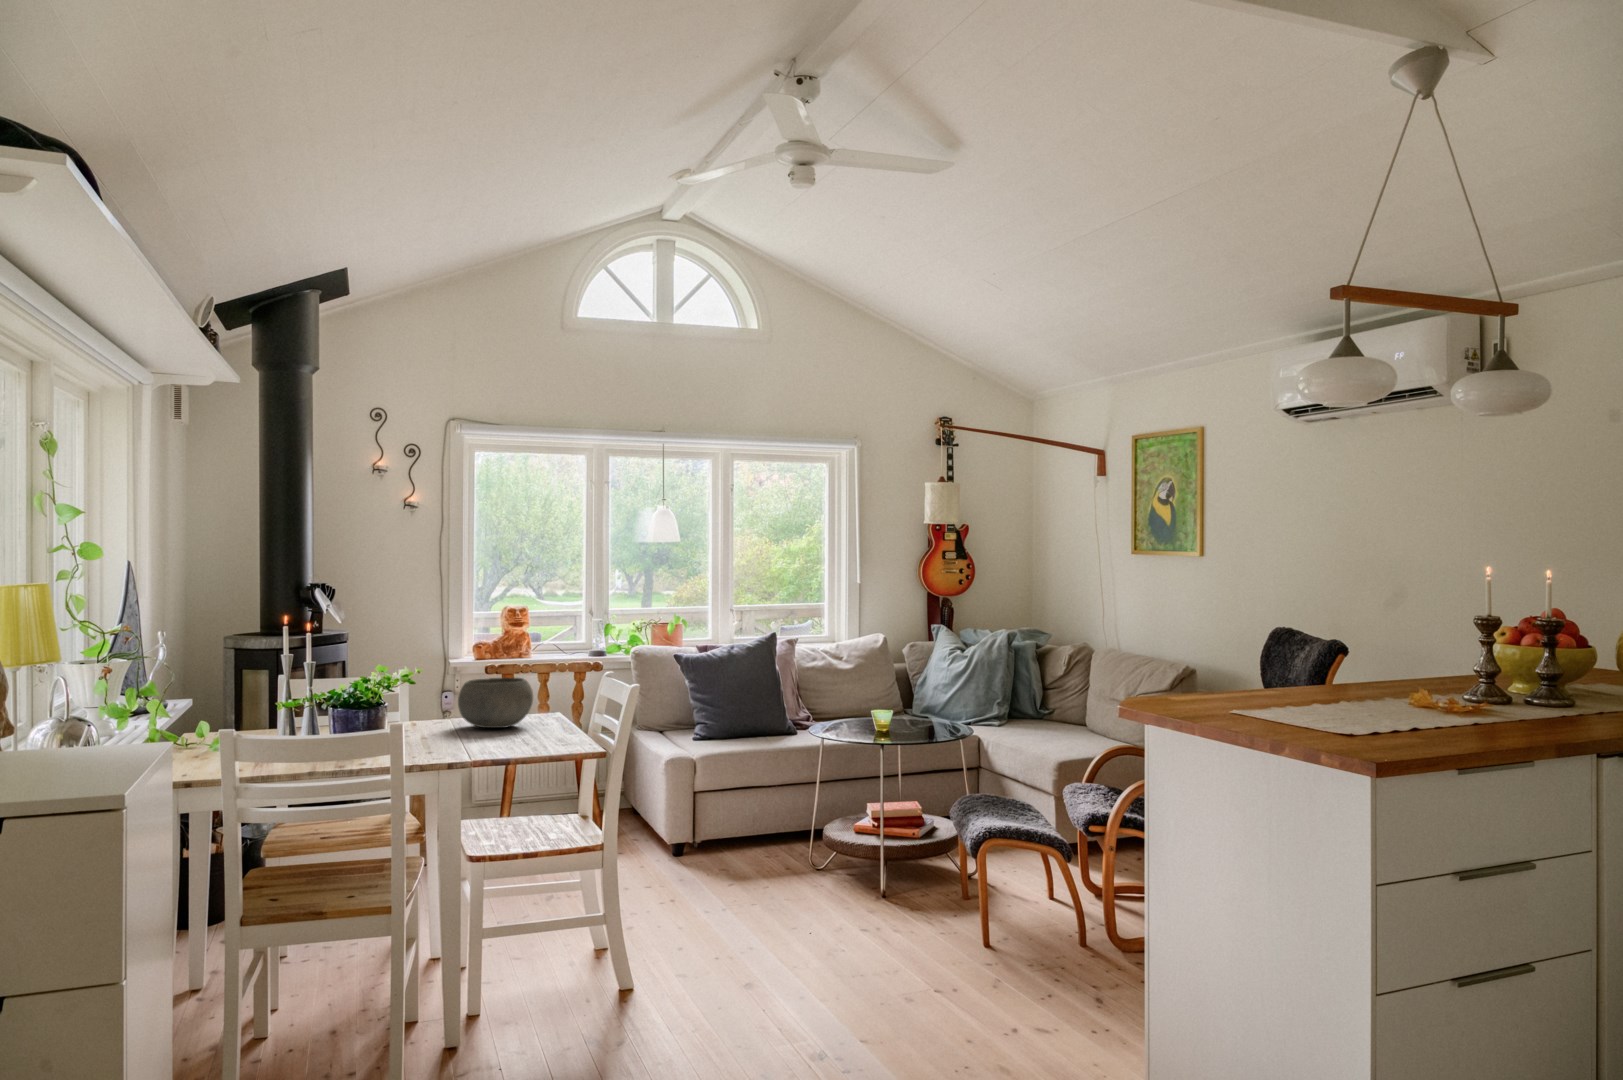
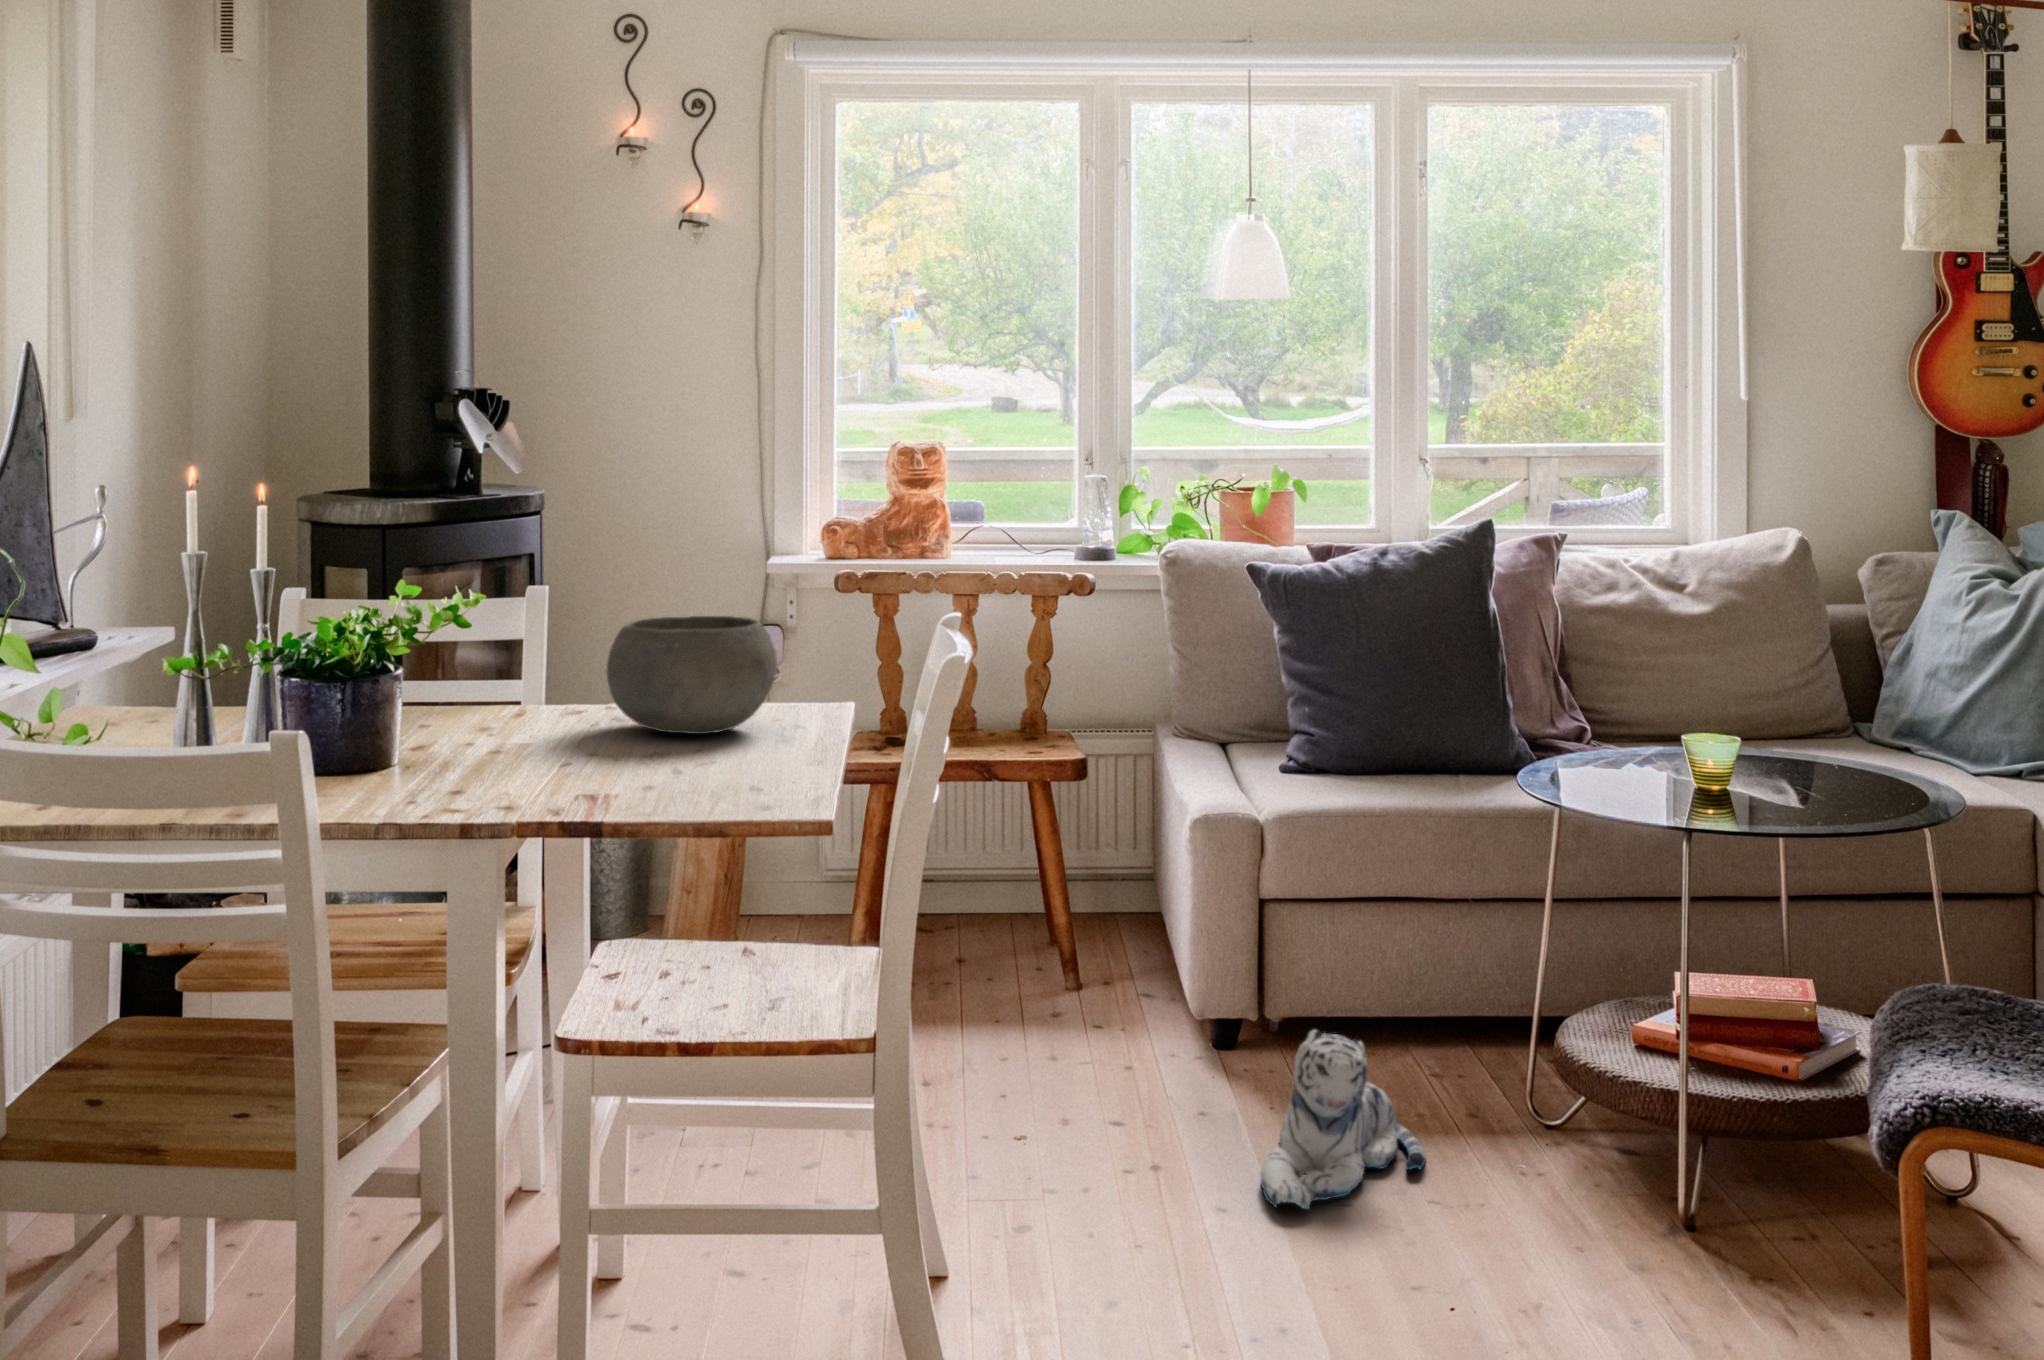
plush toy: none [716,837,778,909] -> present [1261,1030,1426,1210]

